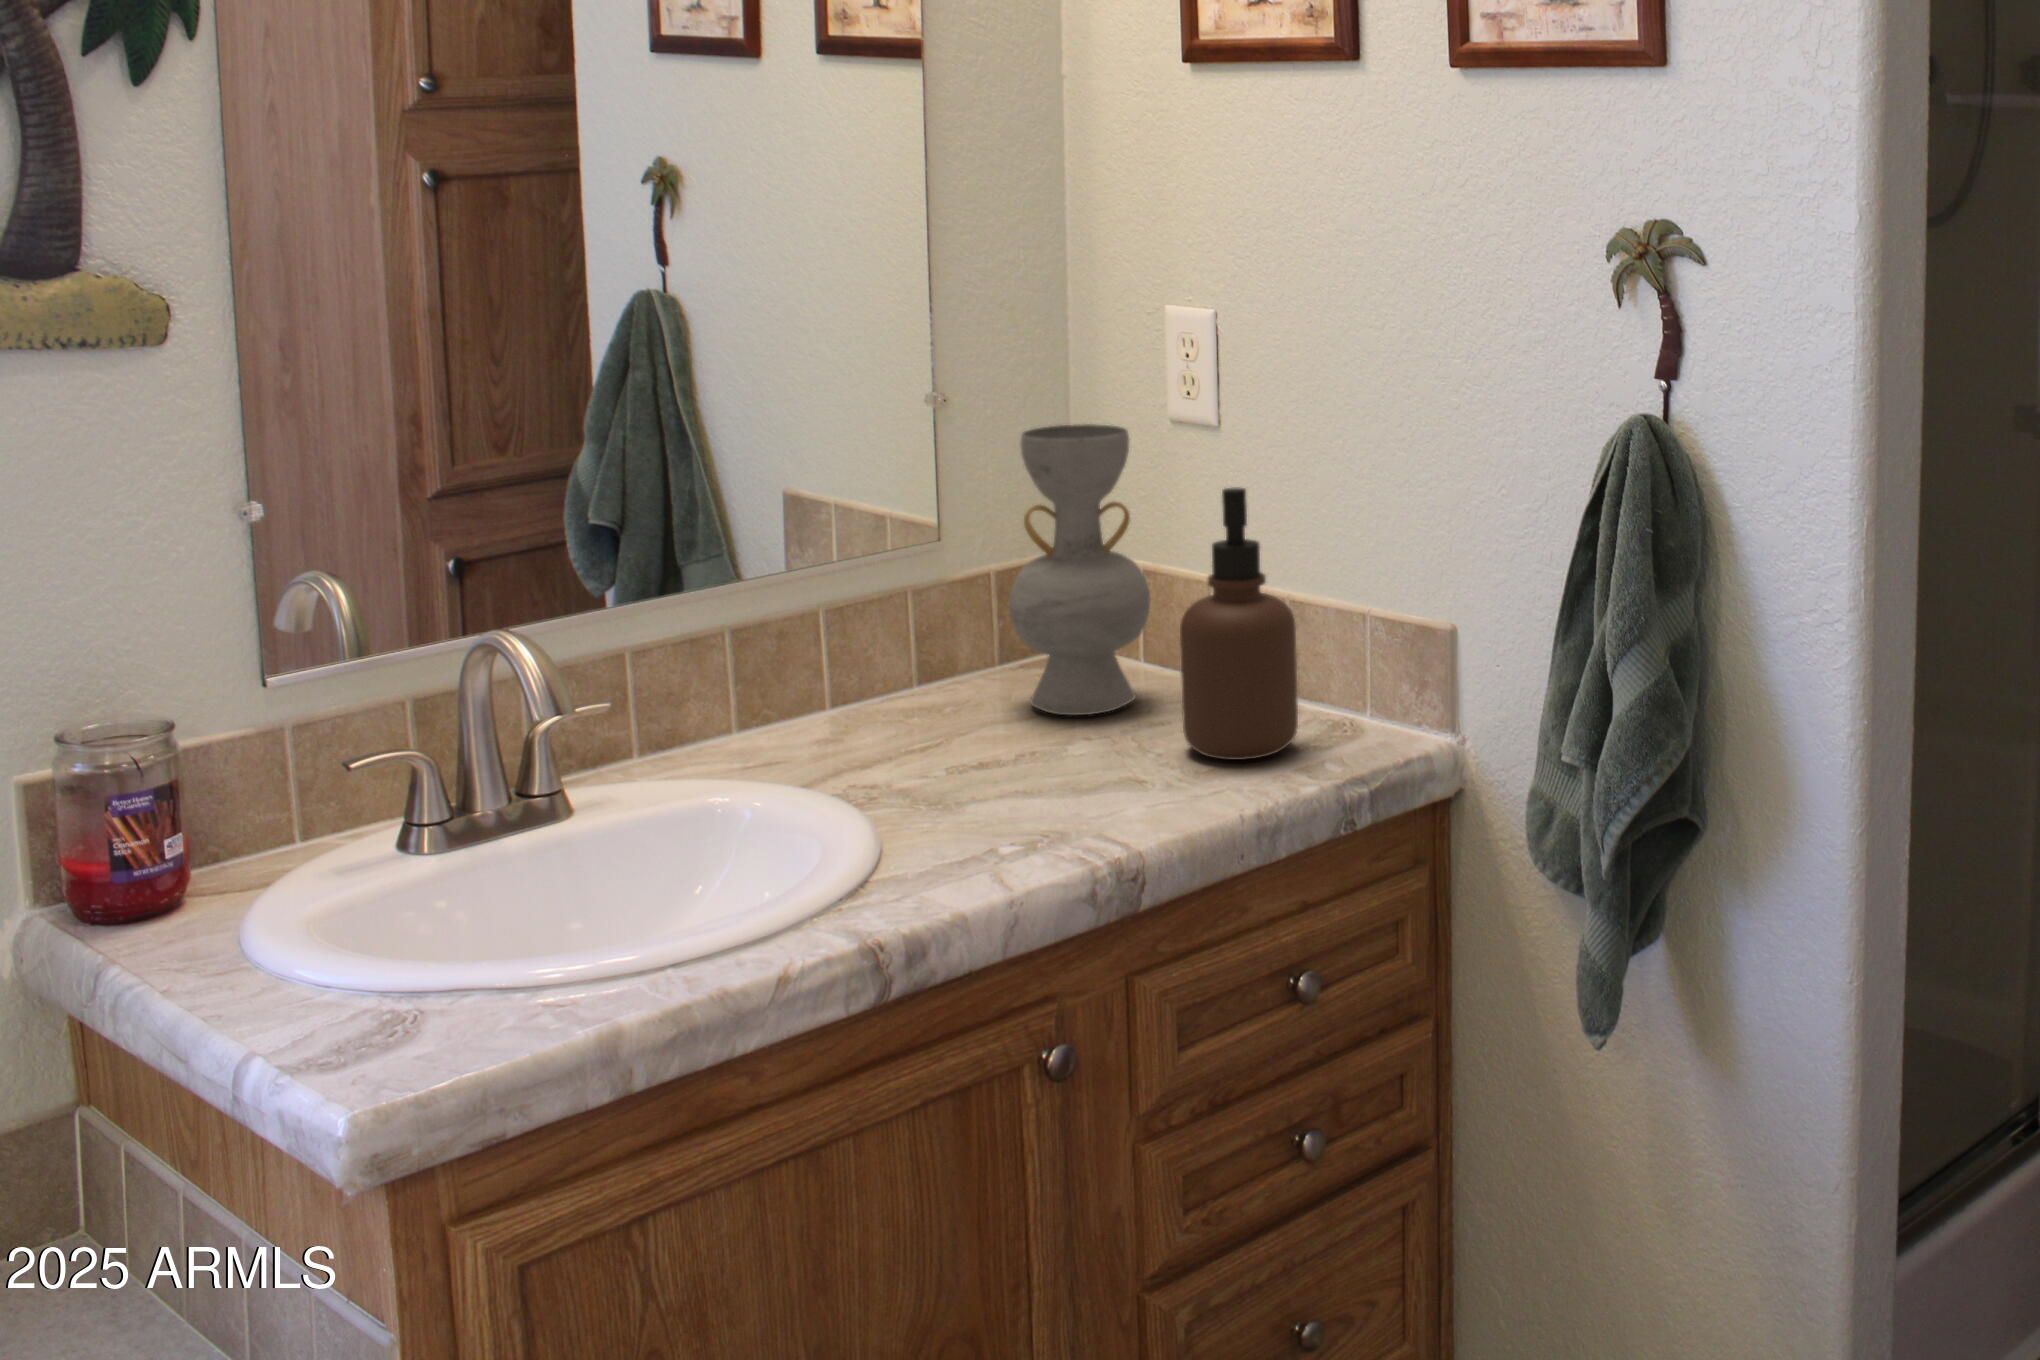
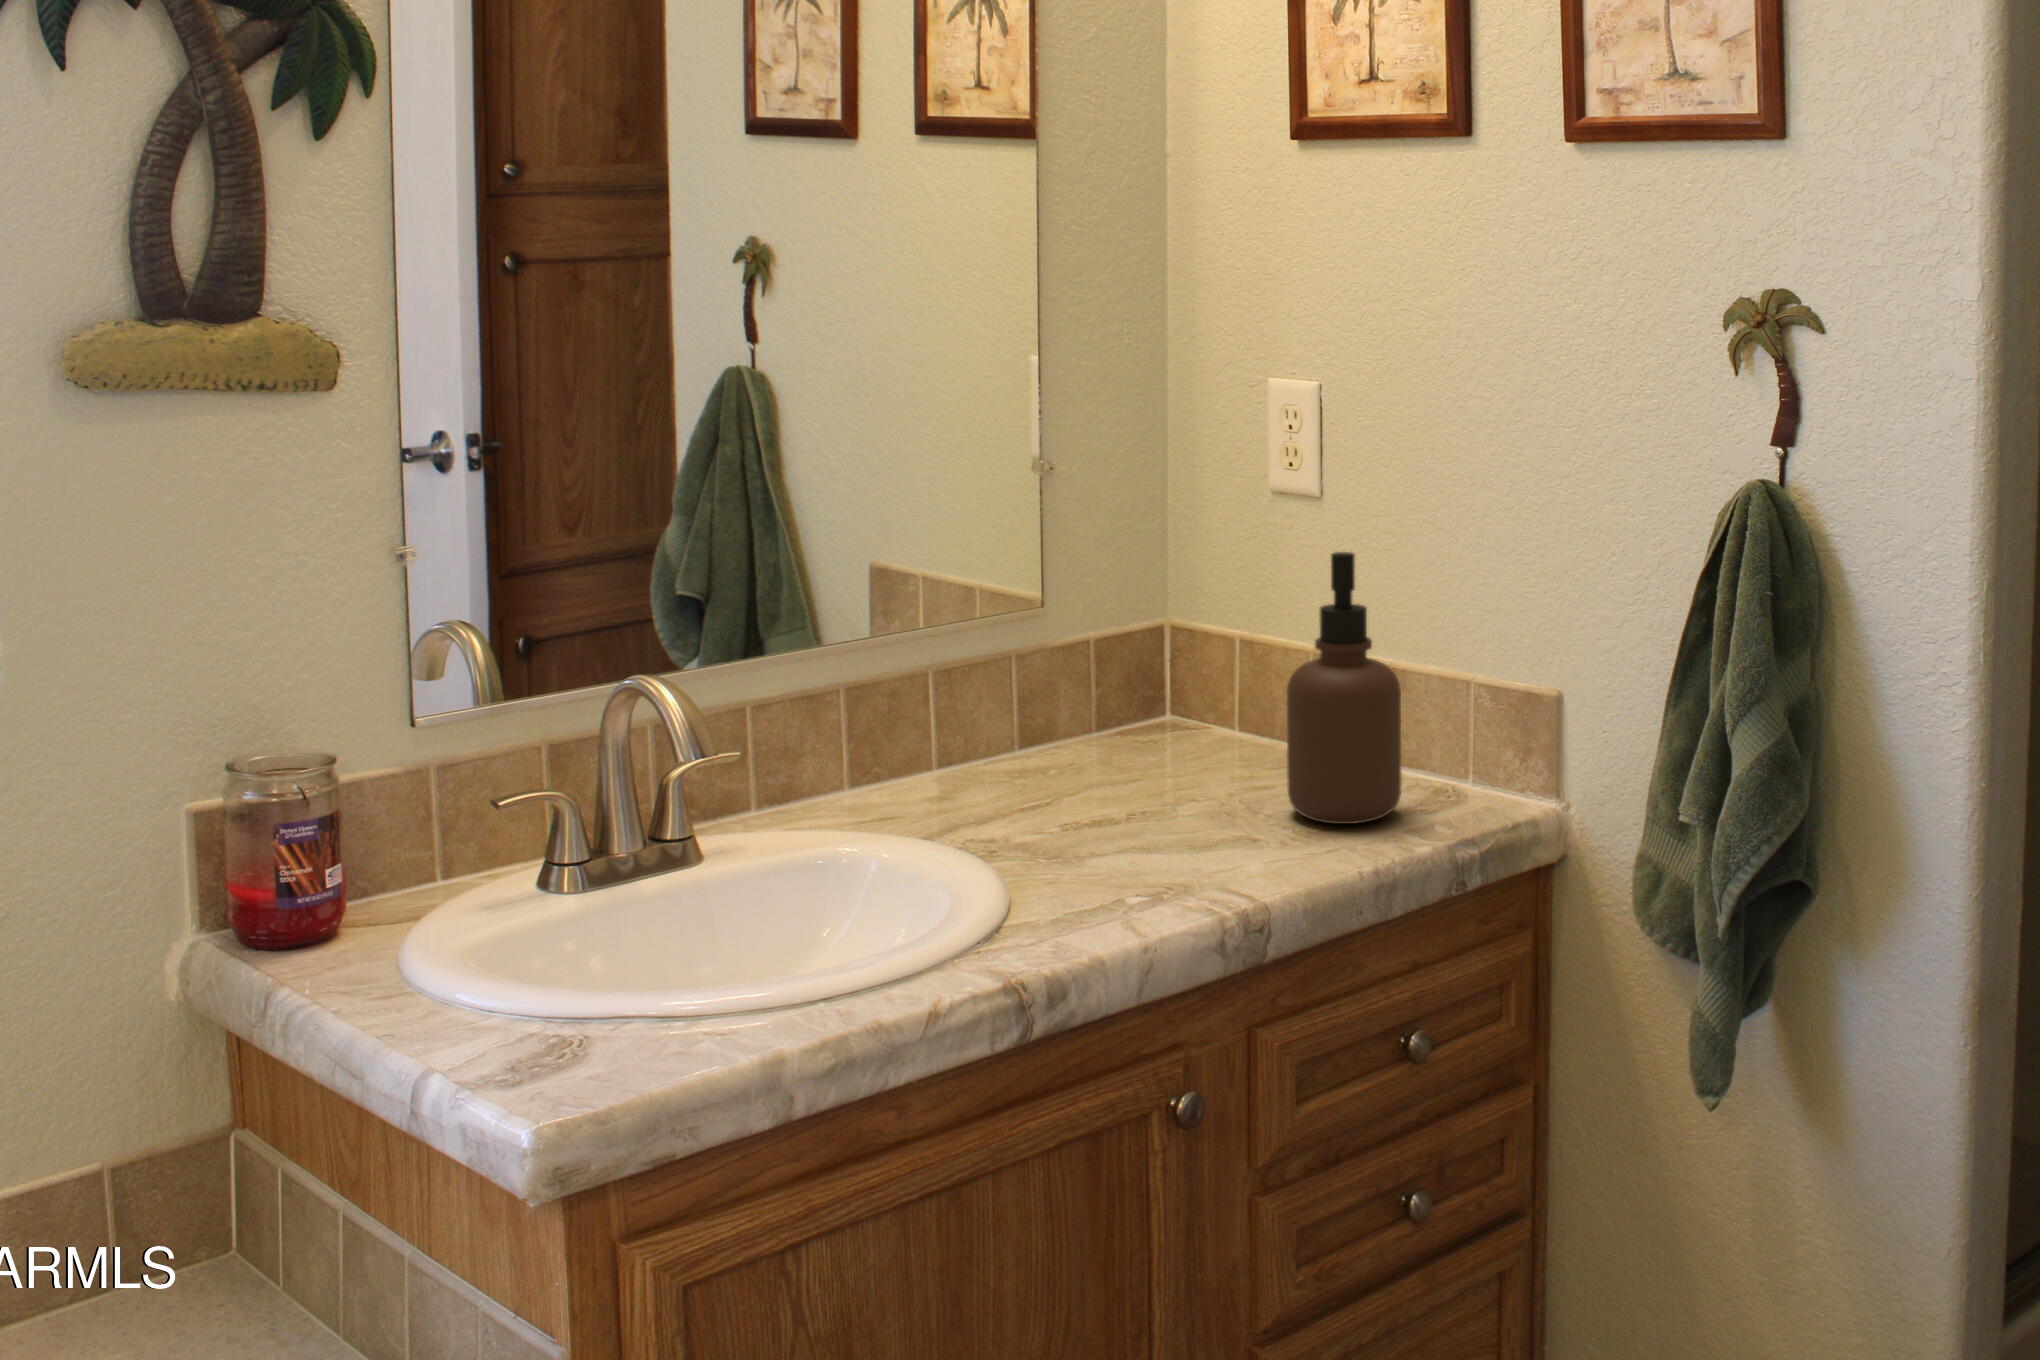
decorative vase: present [1009,424,1151,715] -> none [1110,490,1248,778]

